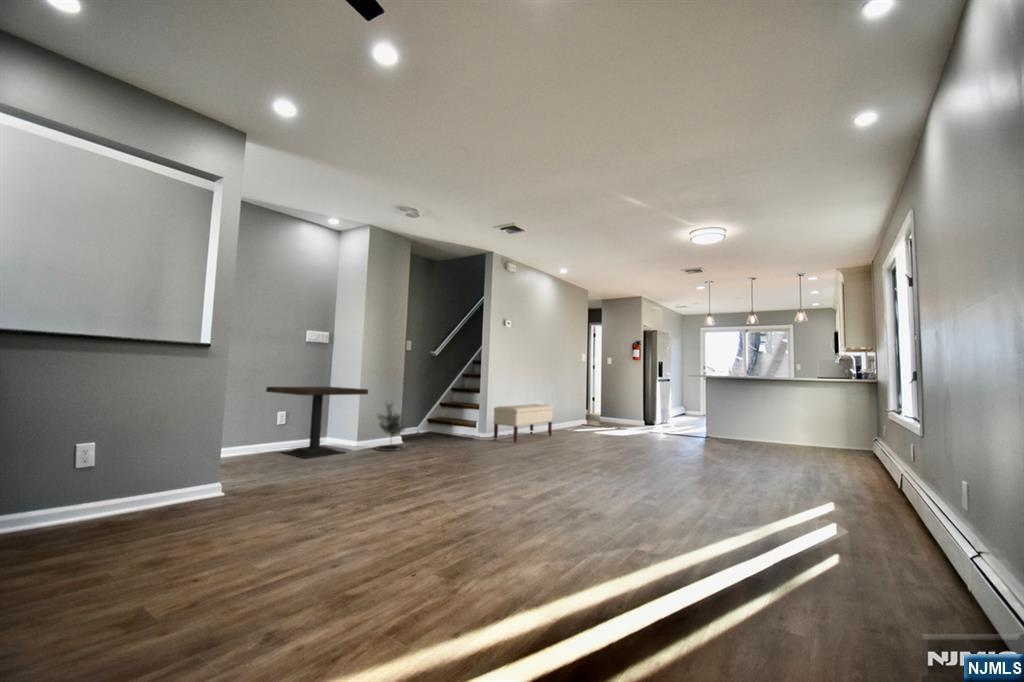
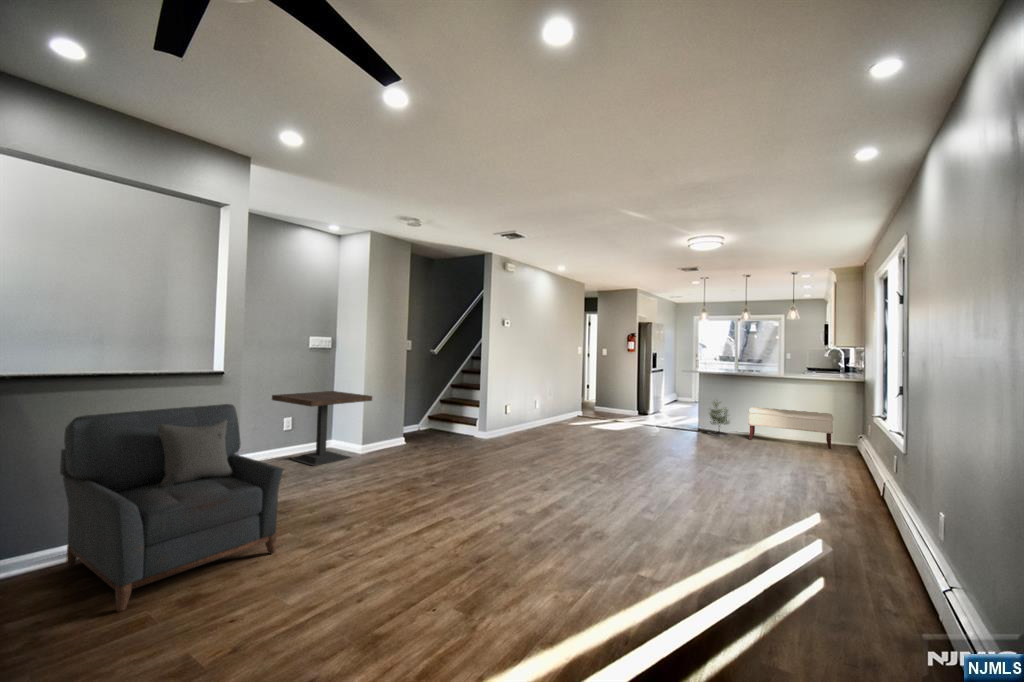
armchair: none [32,372,264,569] -> present [60,404,283,612]
bench: present [494,404,553,442] -> present [748,407,833,449]
potted tree: present [376,405,405,451] -> present [708,402,730,437]

